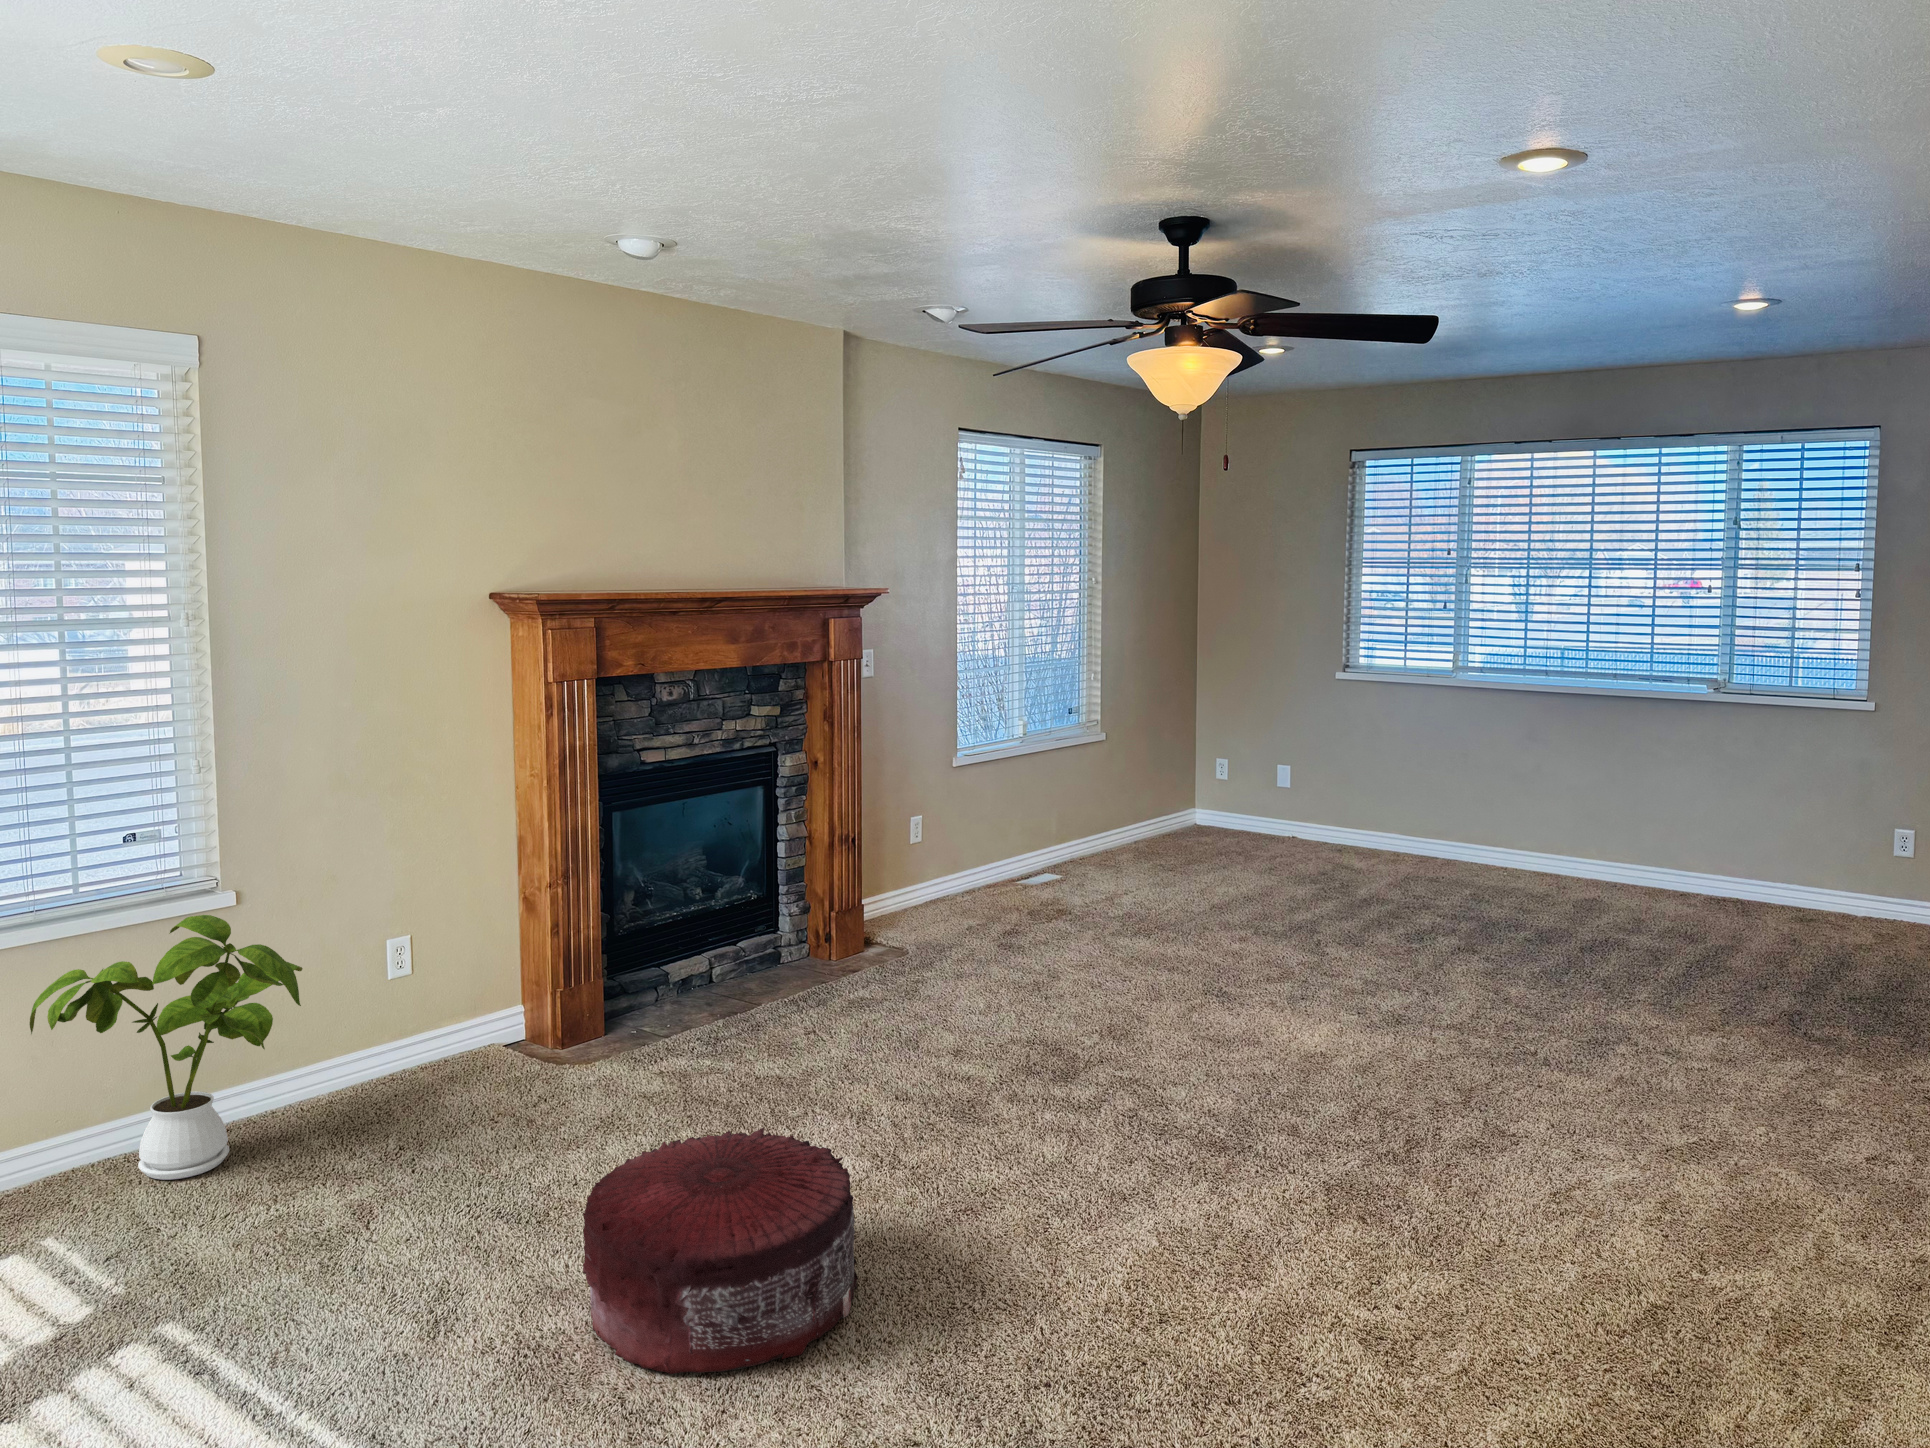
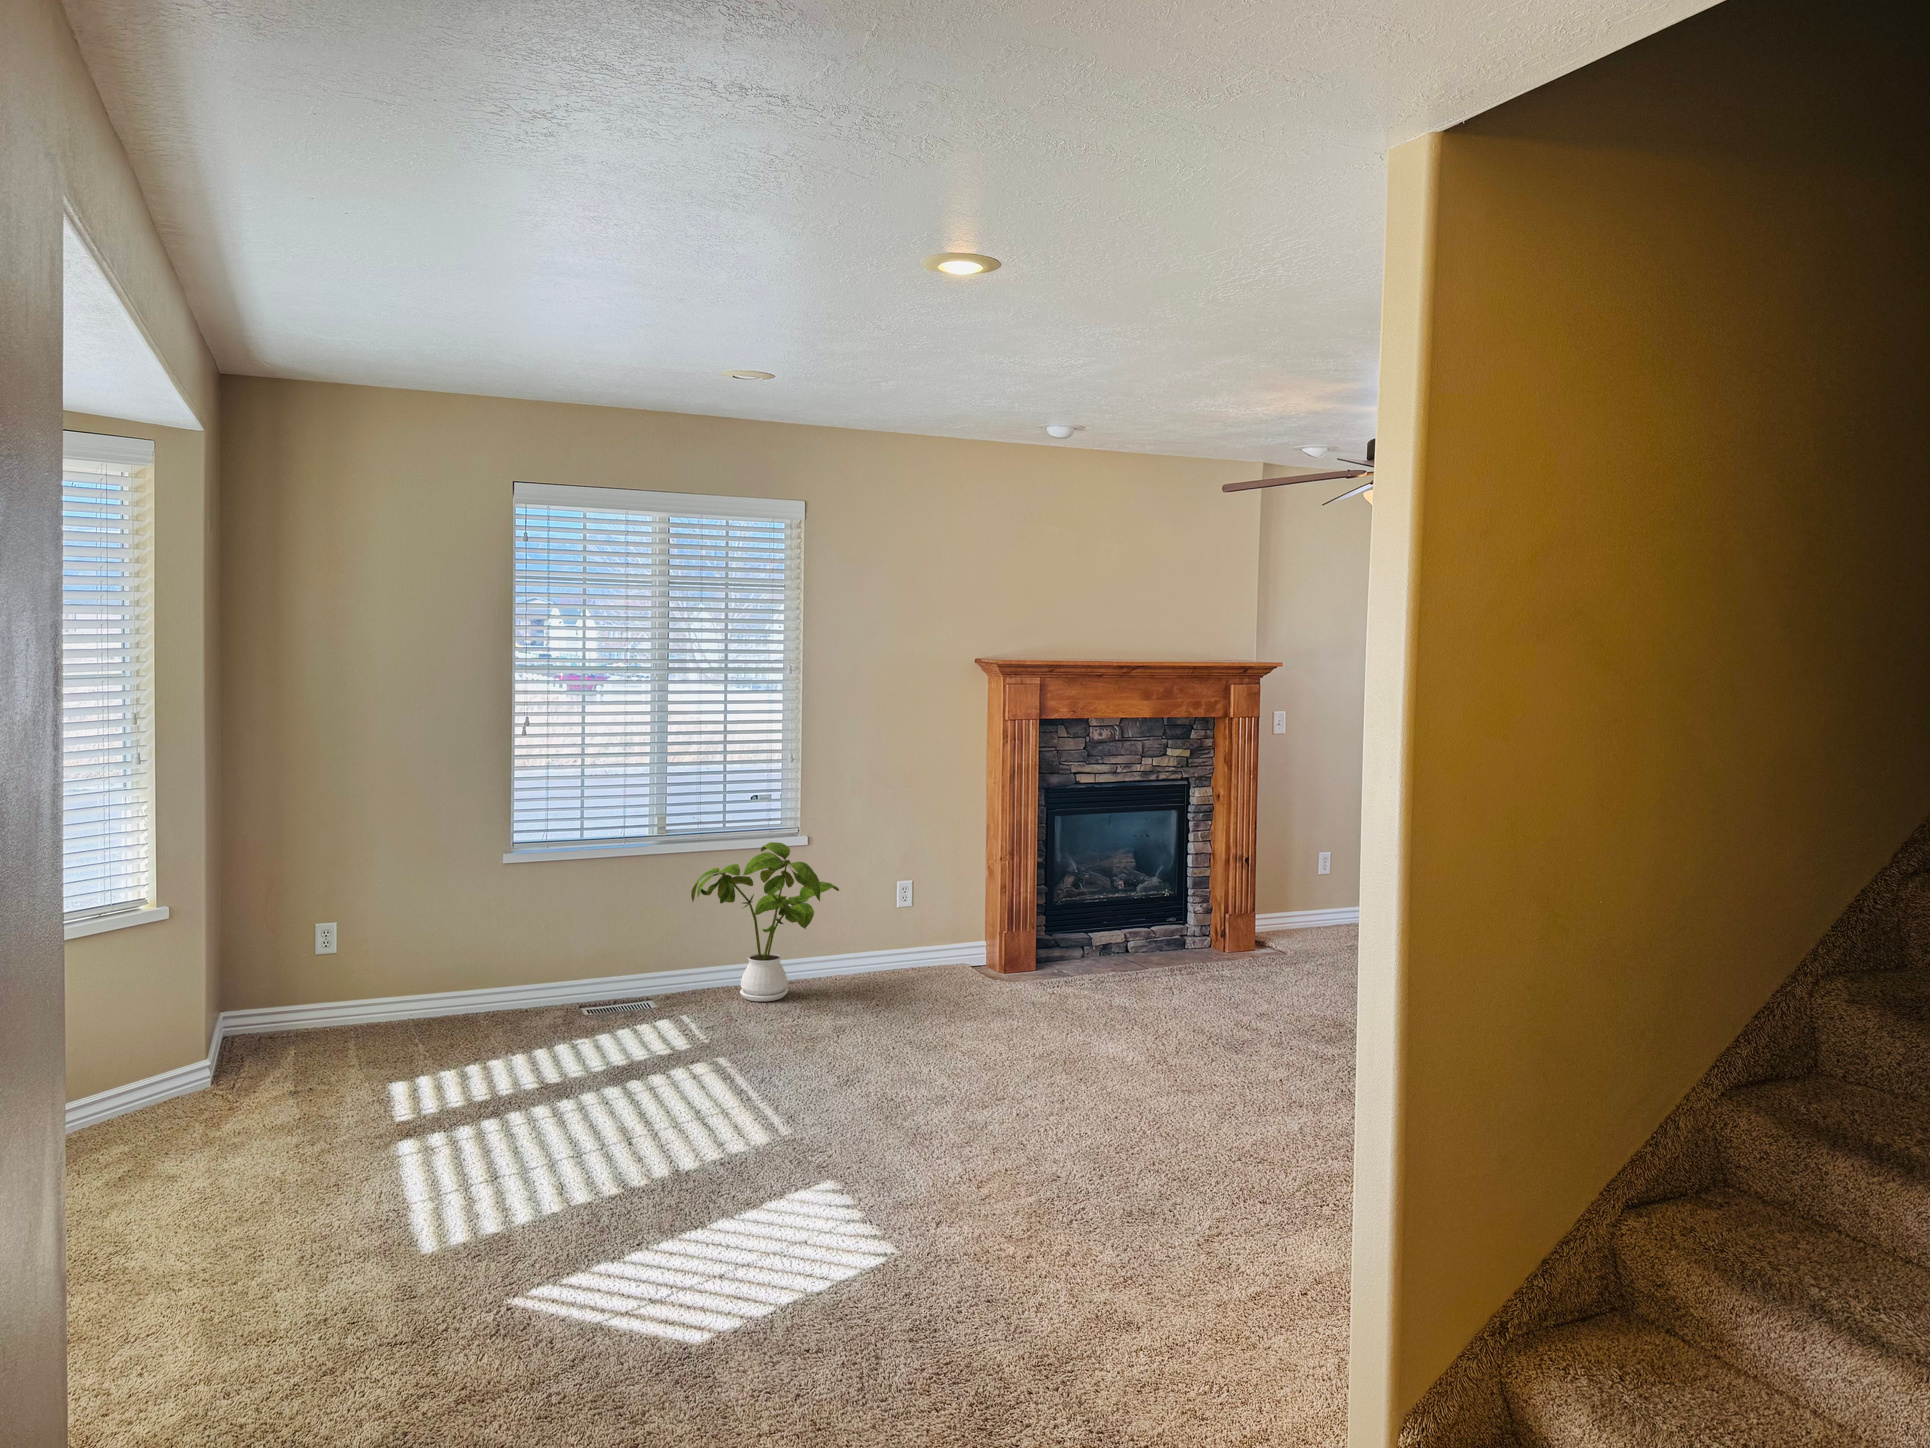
pouf: present [583,1128,859,1374] -> none [920,1001,1099,1133]

